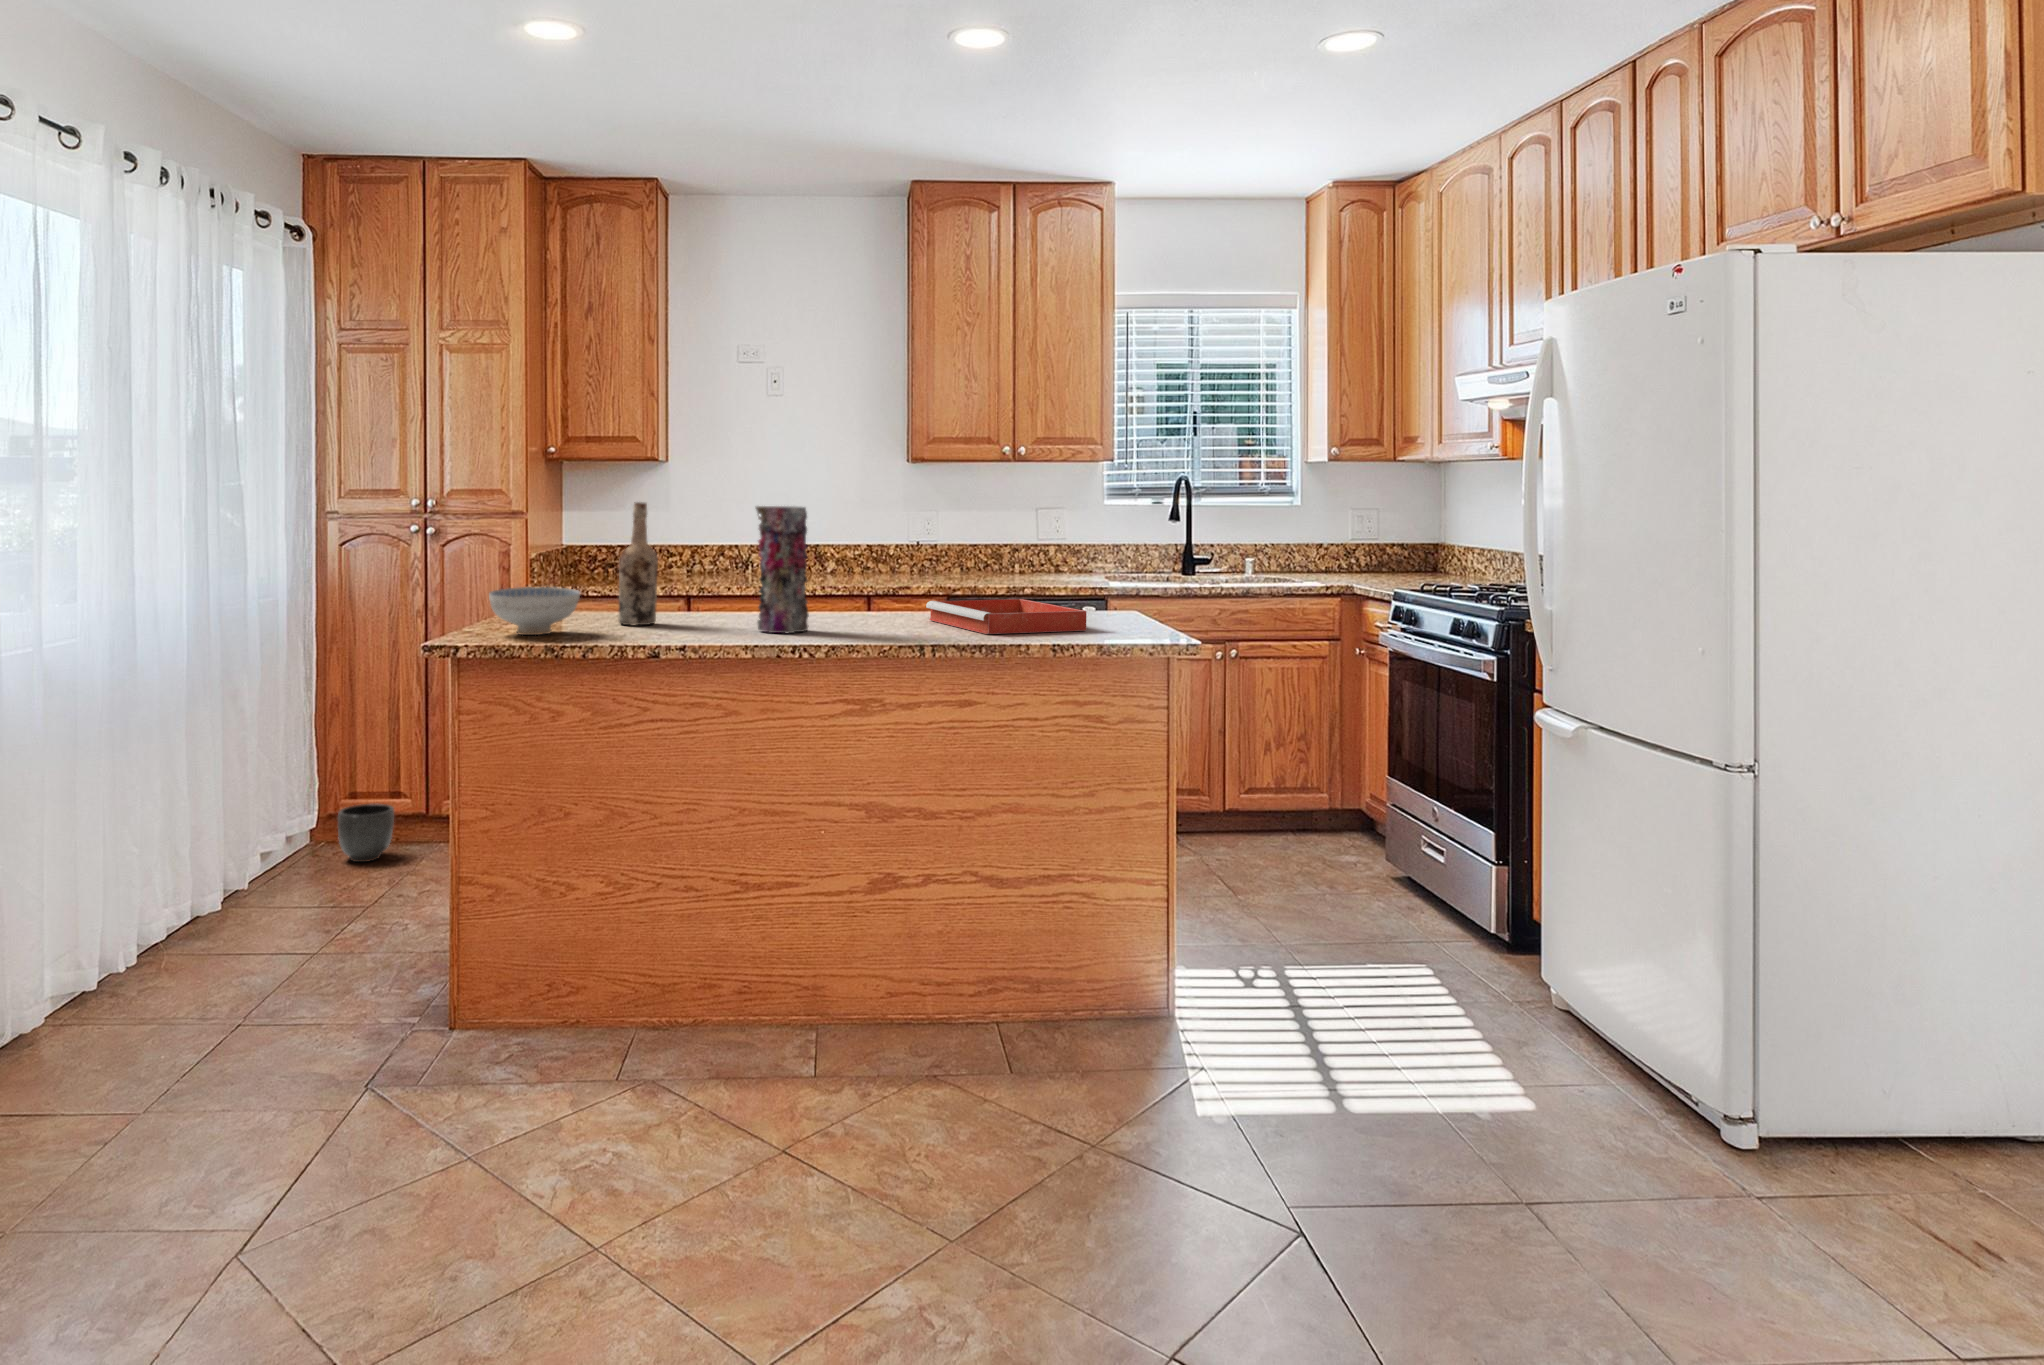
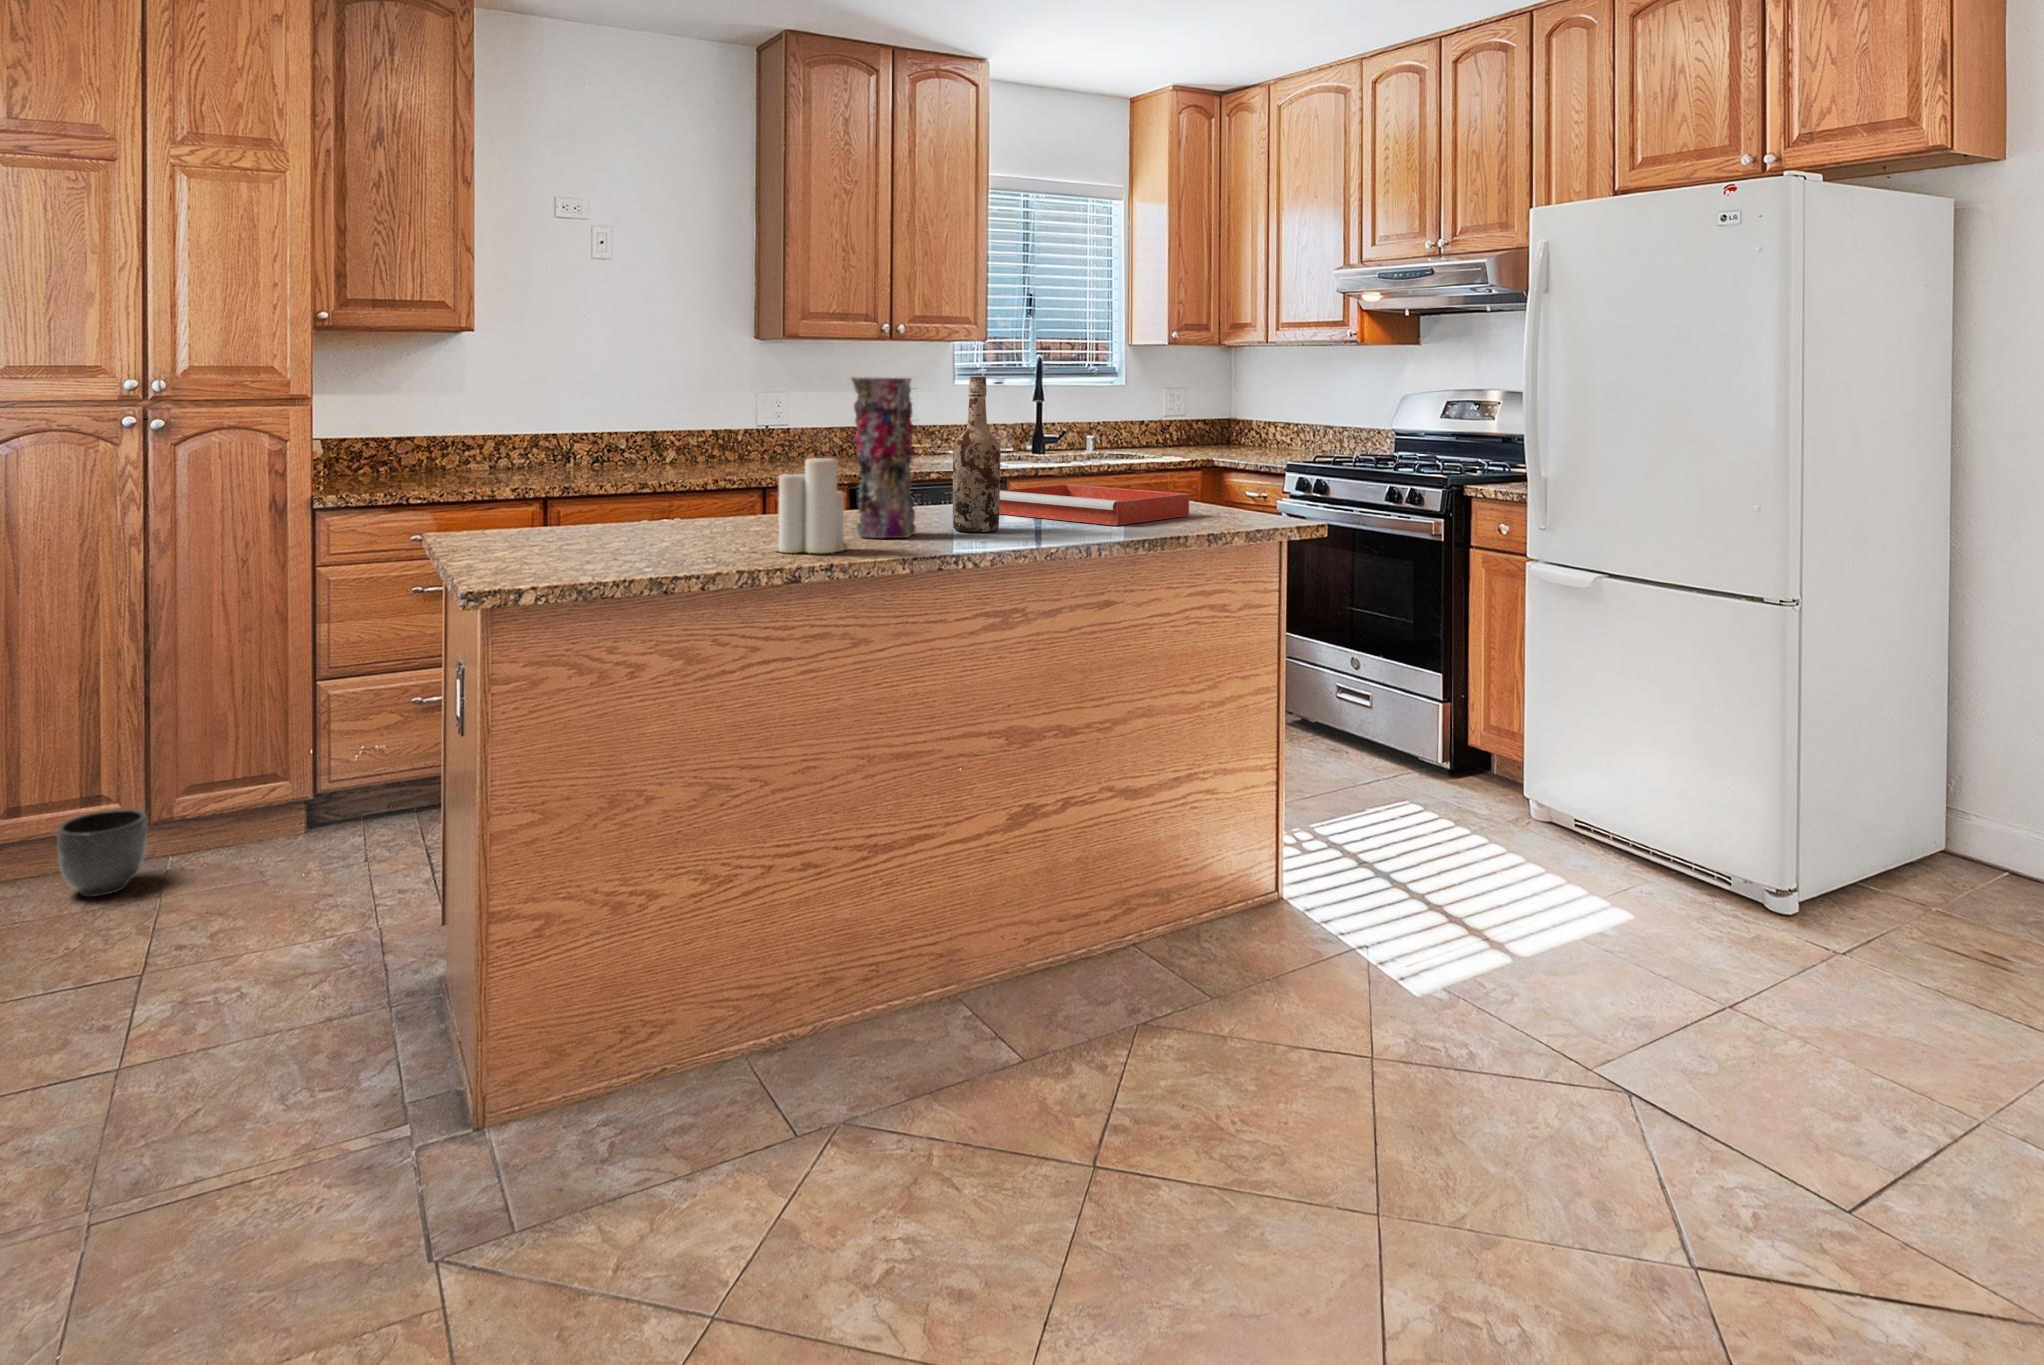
wine bottle: present [619,502,658,625] -> present [953,377,1001,532]
candle: none [667,560,720,639] -> present [774,458,849,553]
ceramic bowl: present [489,587,580,635] -> none [515,493,647,562]

